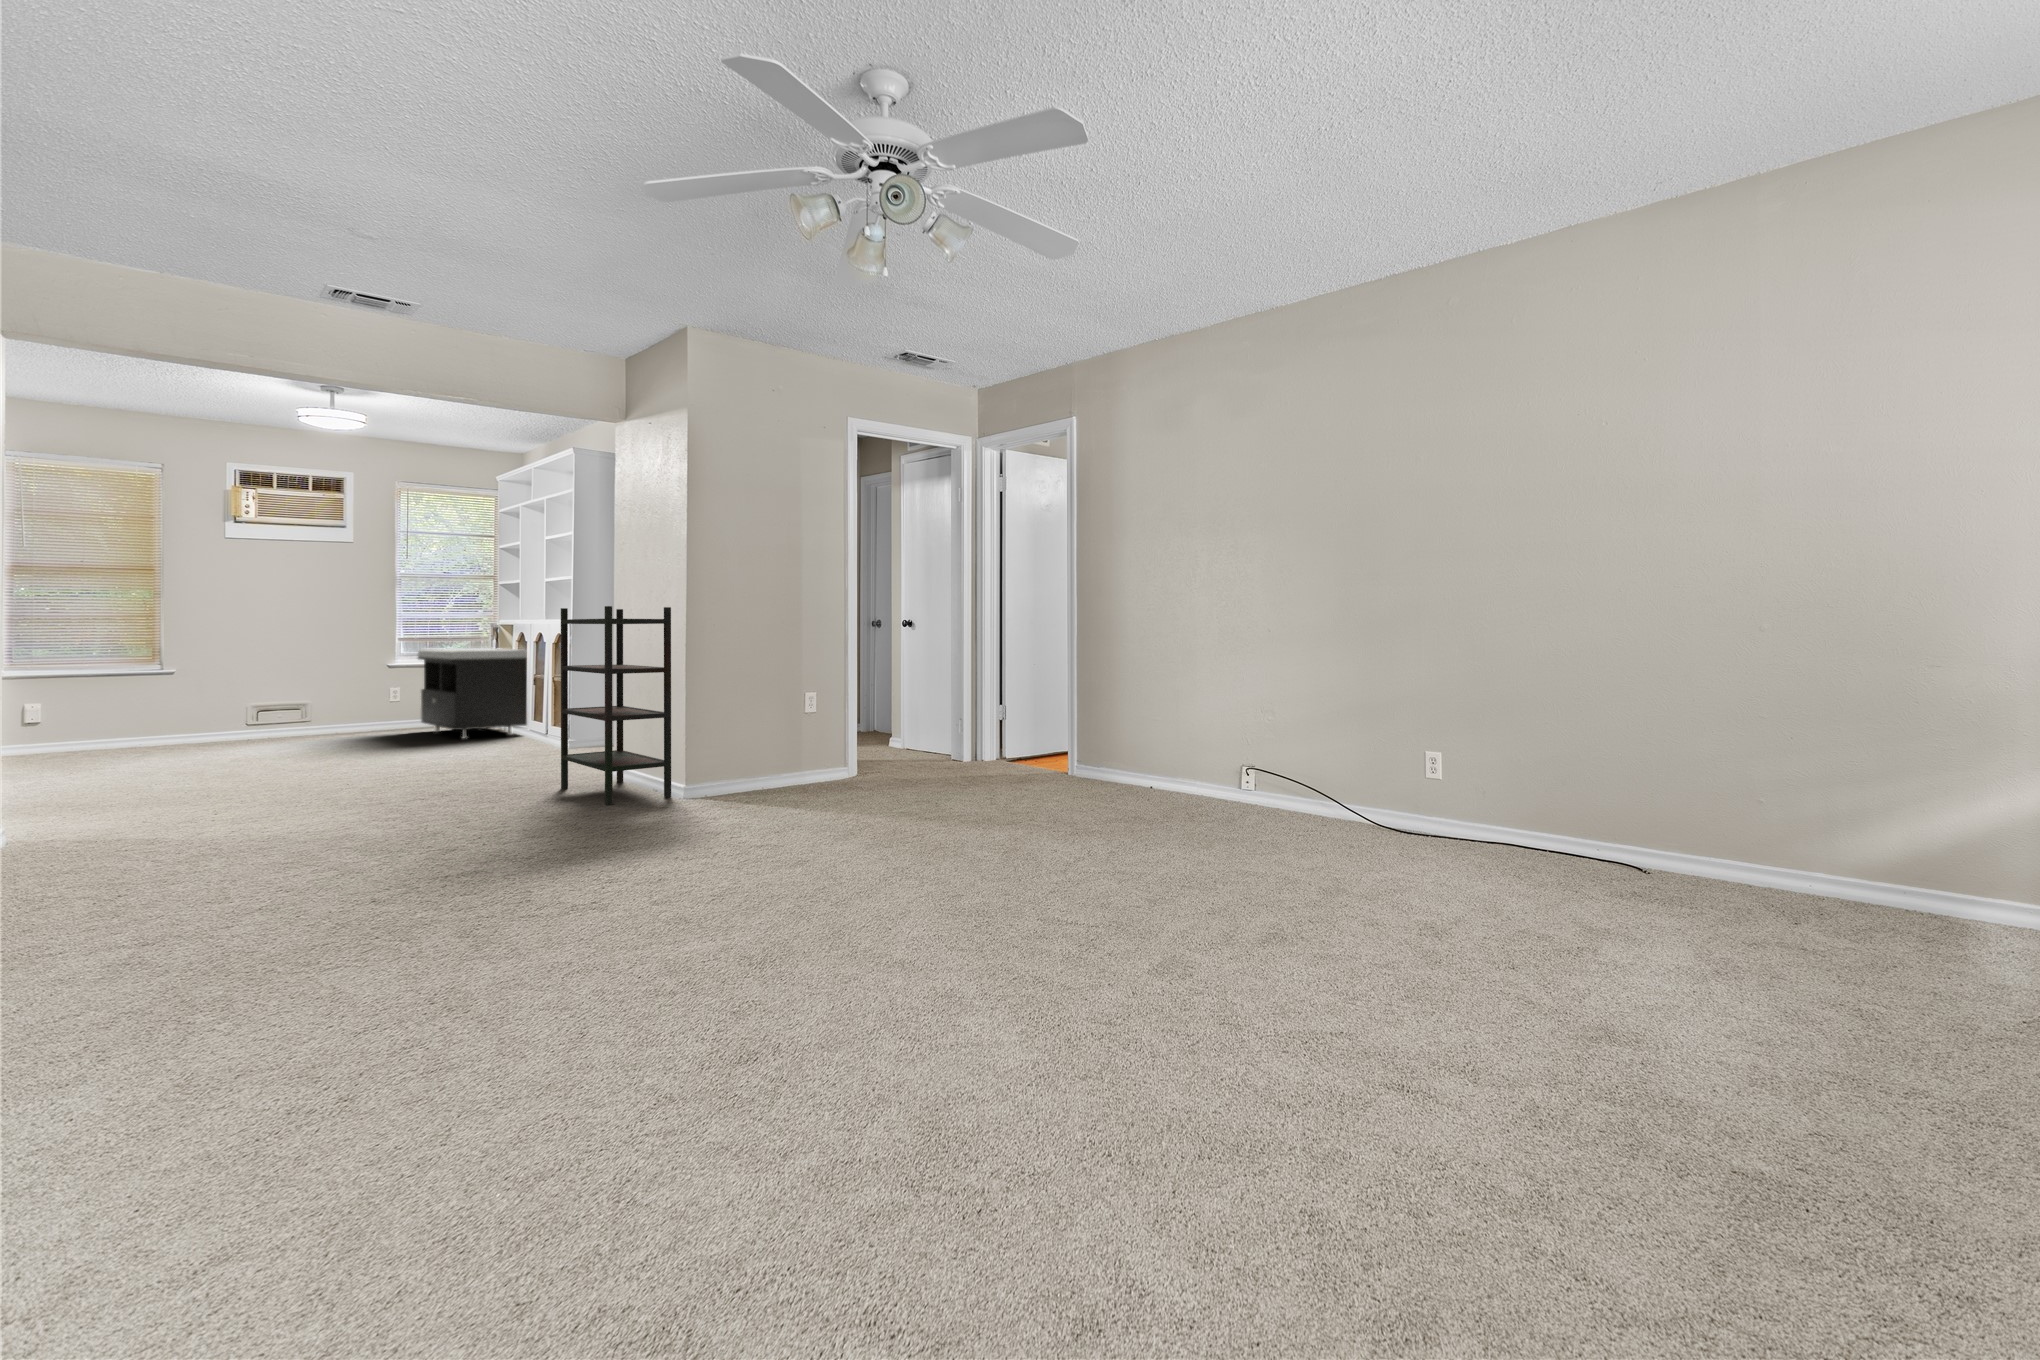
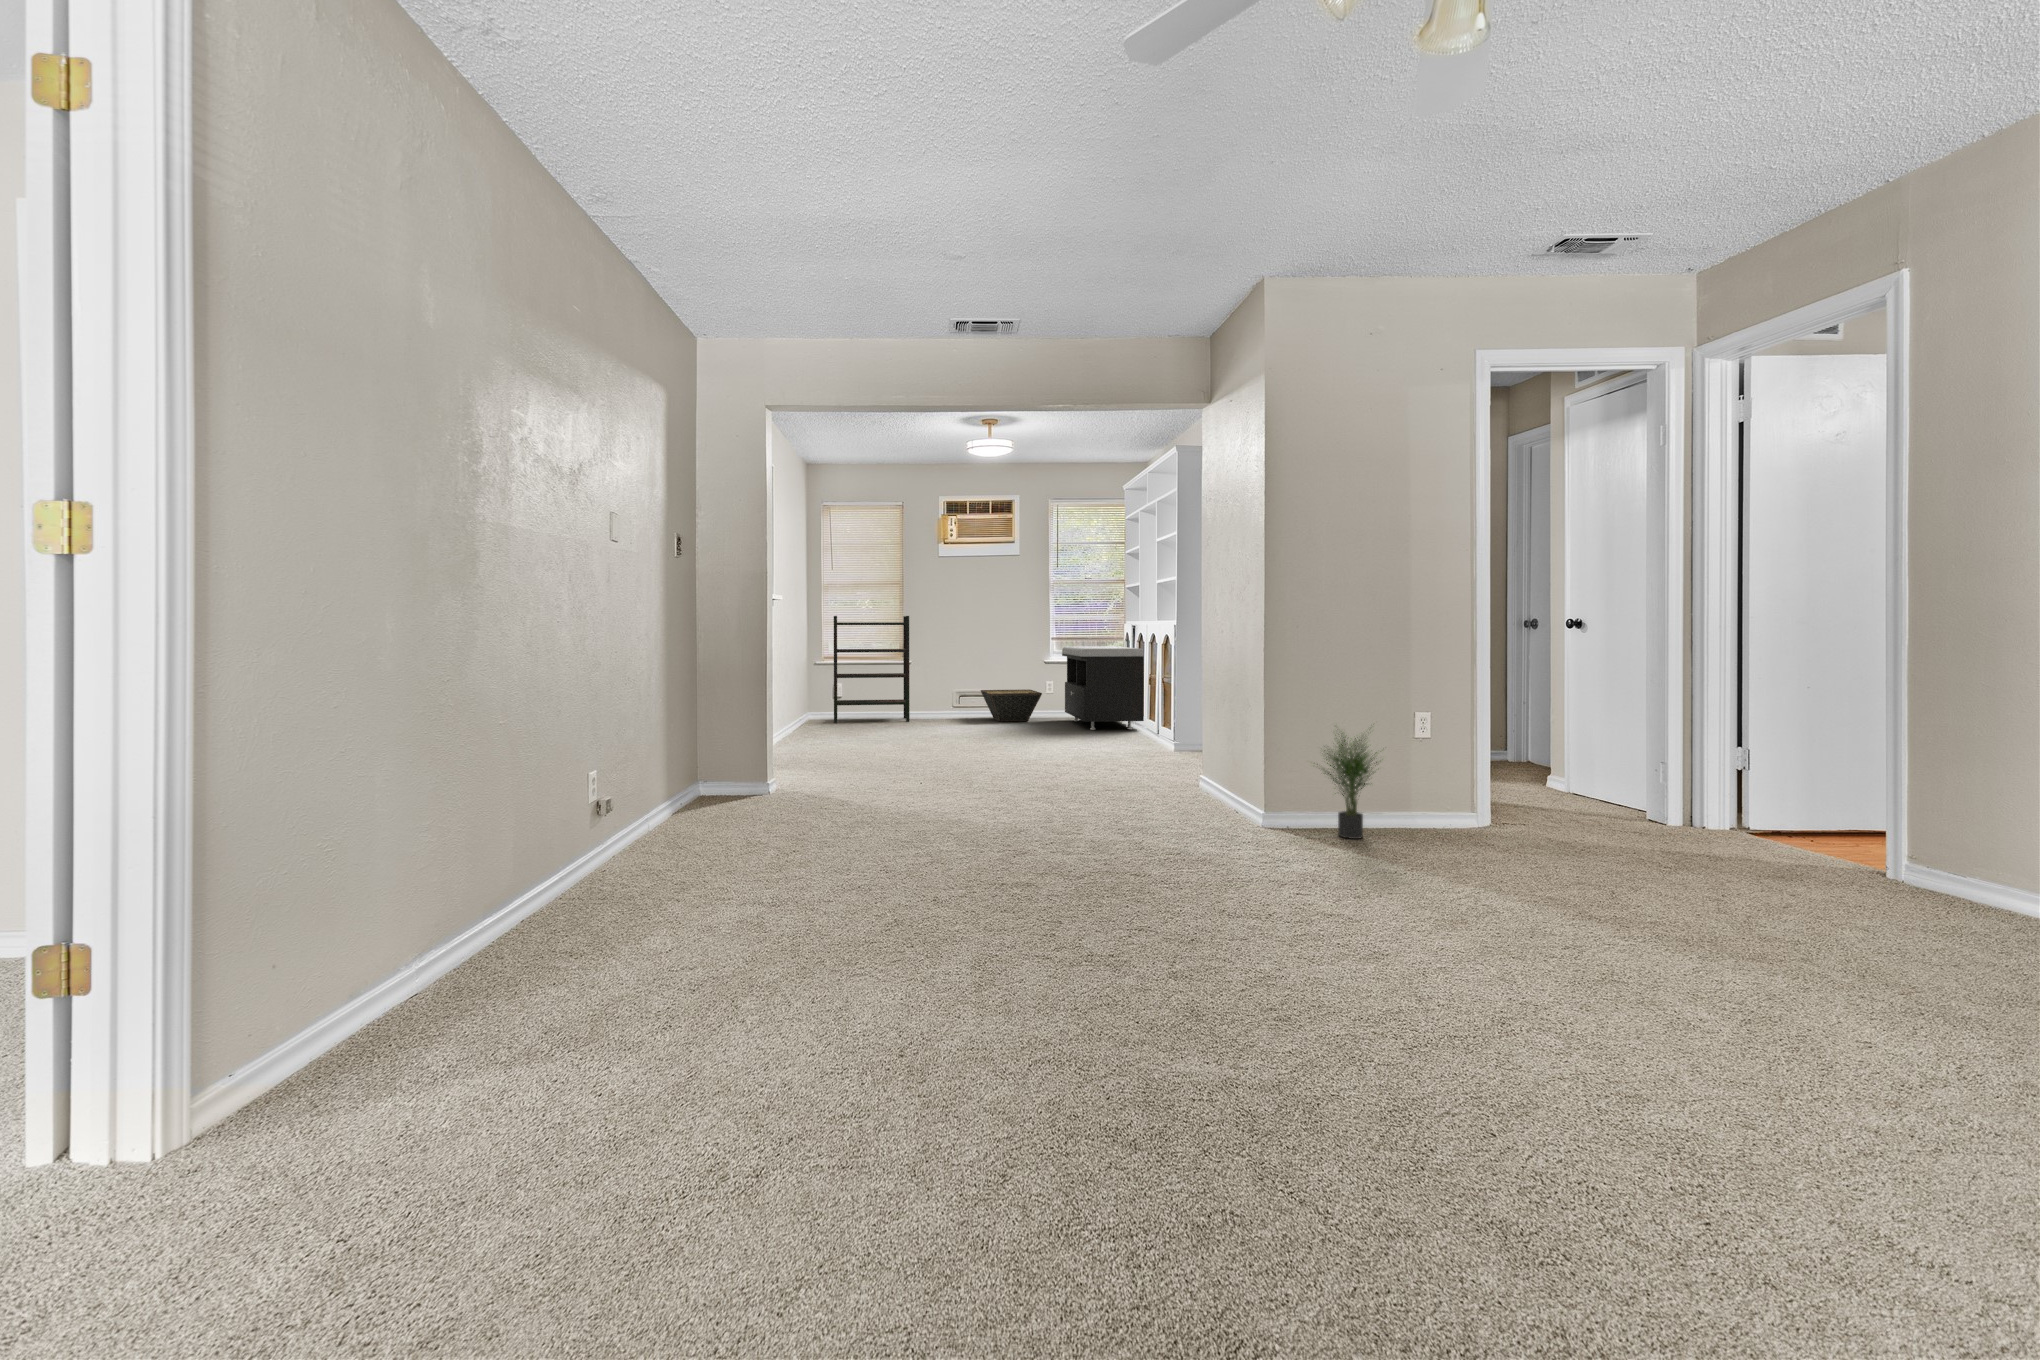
bookshelf: present [561,606,671,805] -> present [834,616,910,723]
basket: none [296,700,392,739] -> present [981,690,1042,722]
potted plant: none [719,700,790,796] -> present [1314,733,1377,839]

